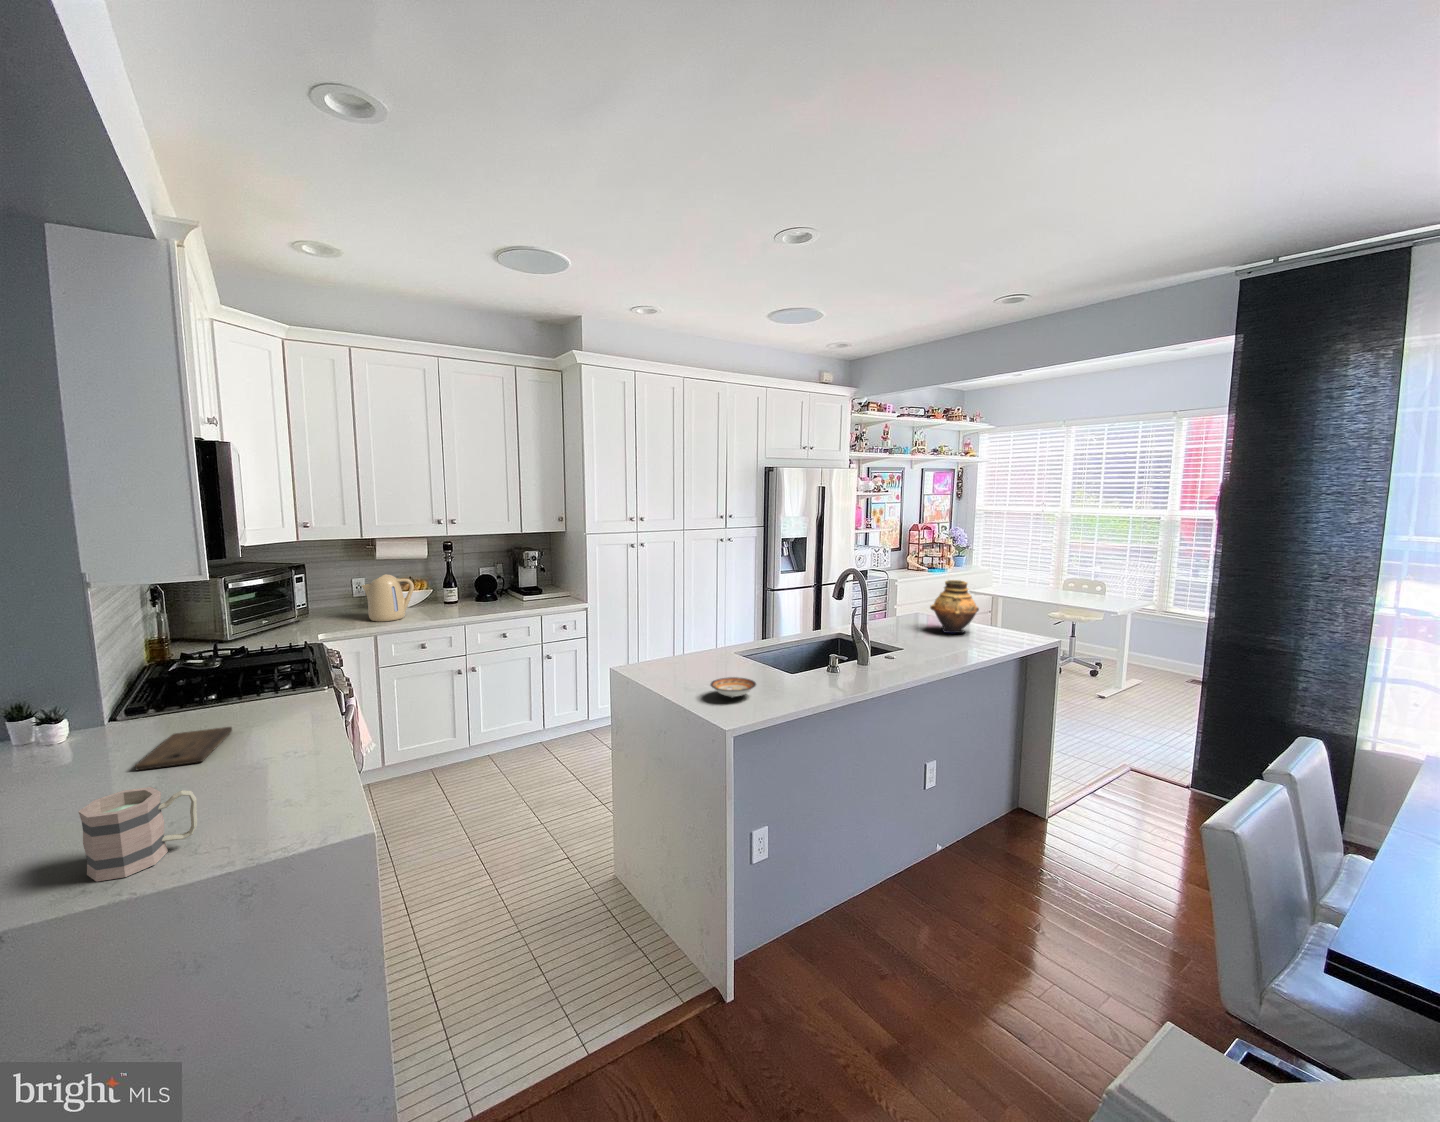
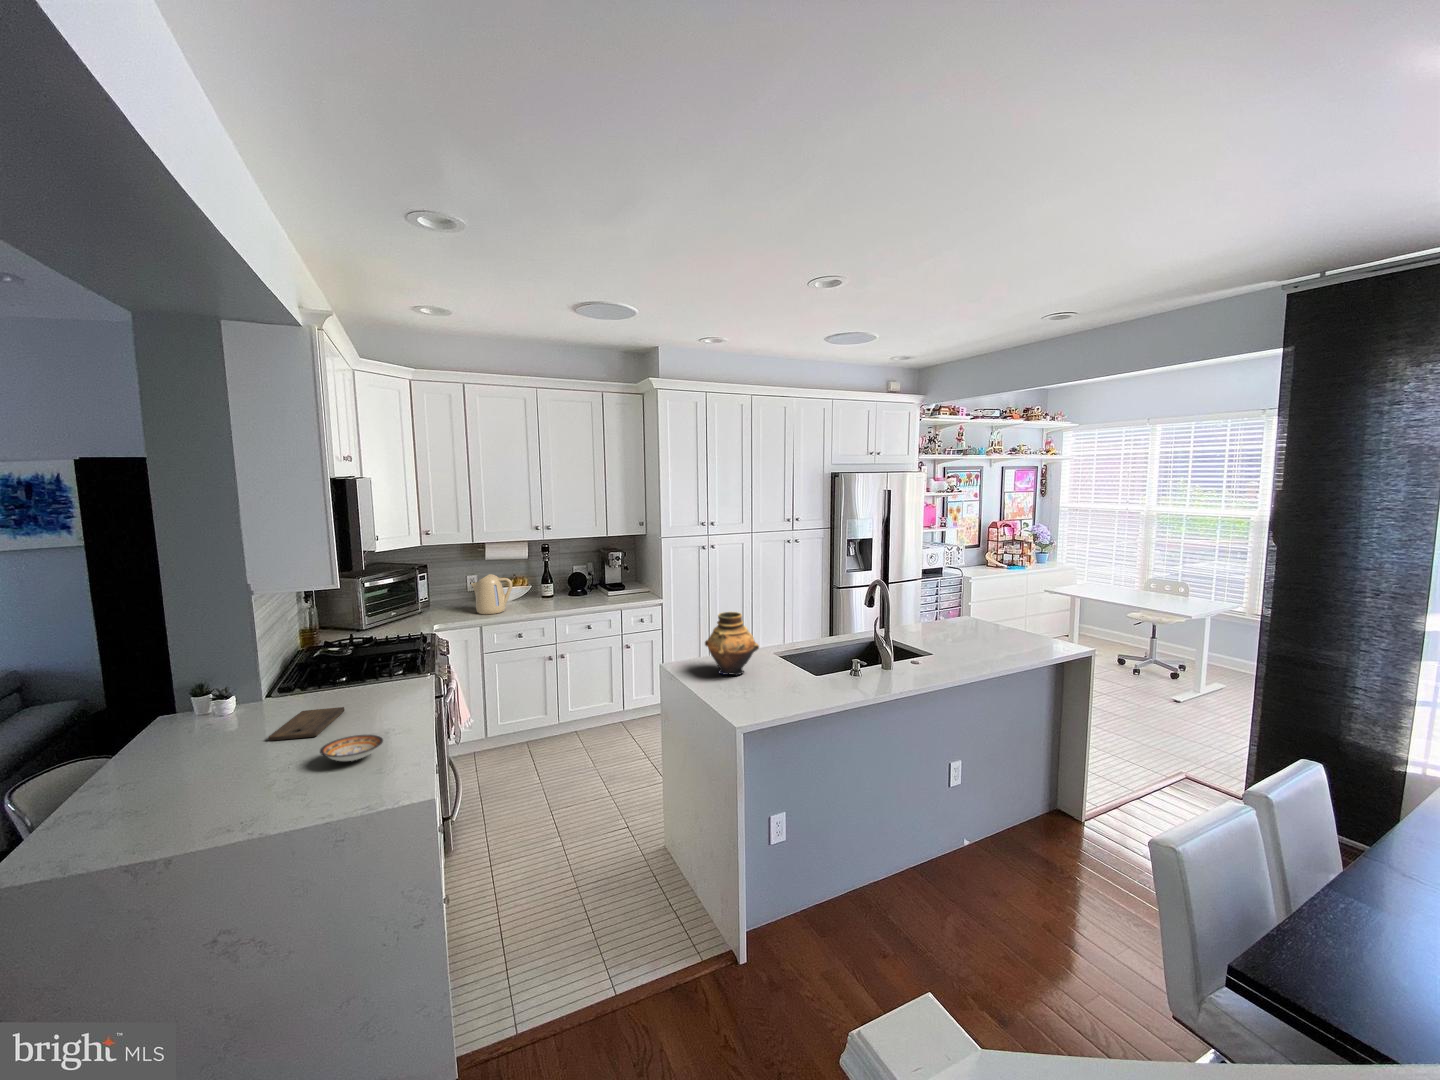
vase: present [930,580,979,633] -> present [705,612,759,676]
ceramic bowl: present [711,677,756,697] -> present [320,735,383,761]
mug: present [78,787,197,882] -> none [207,760,291,832]

